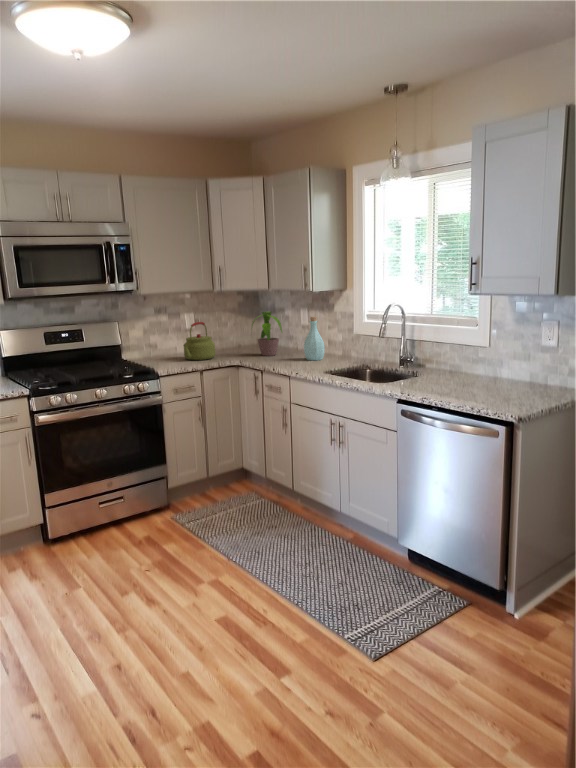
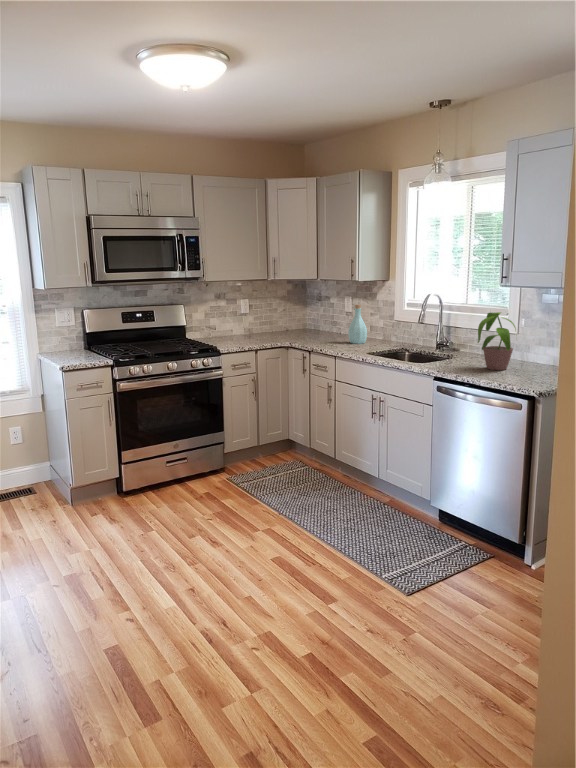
potted plant: present [252,311,282,356] -> present [478,312,516,370]
kettle: present [183,322,215,360] -> none [240,307,268,341]

